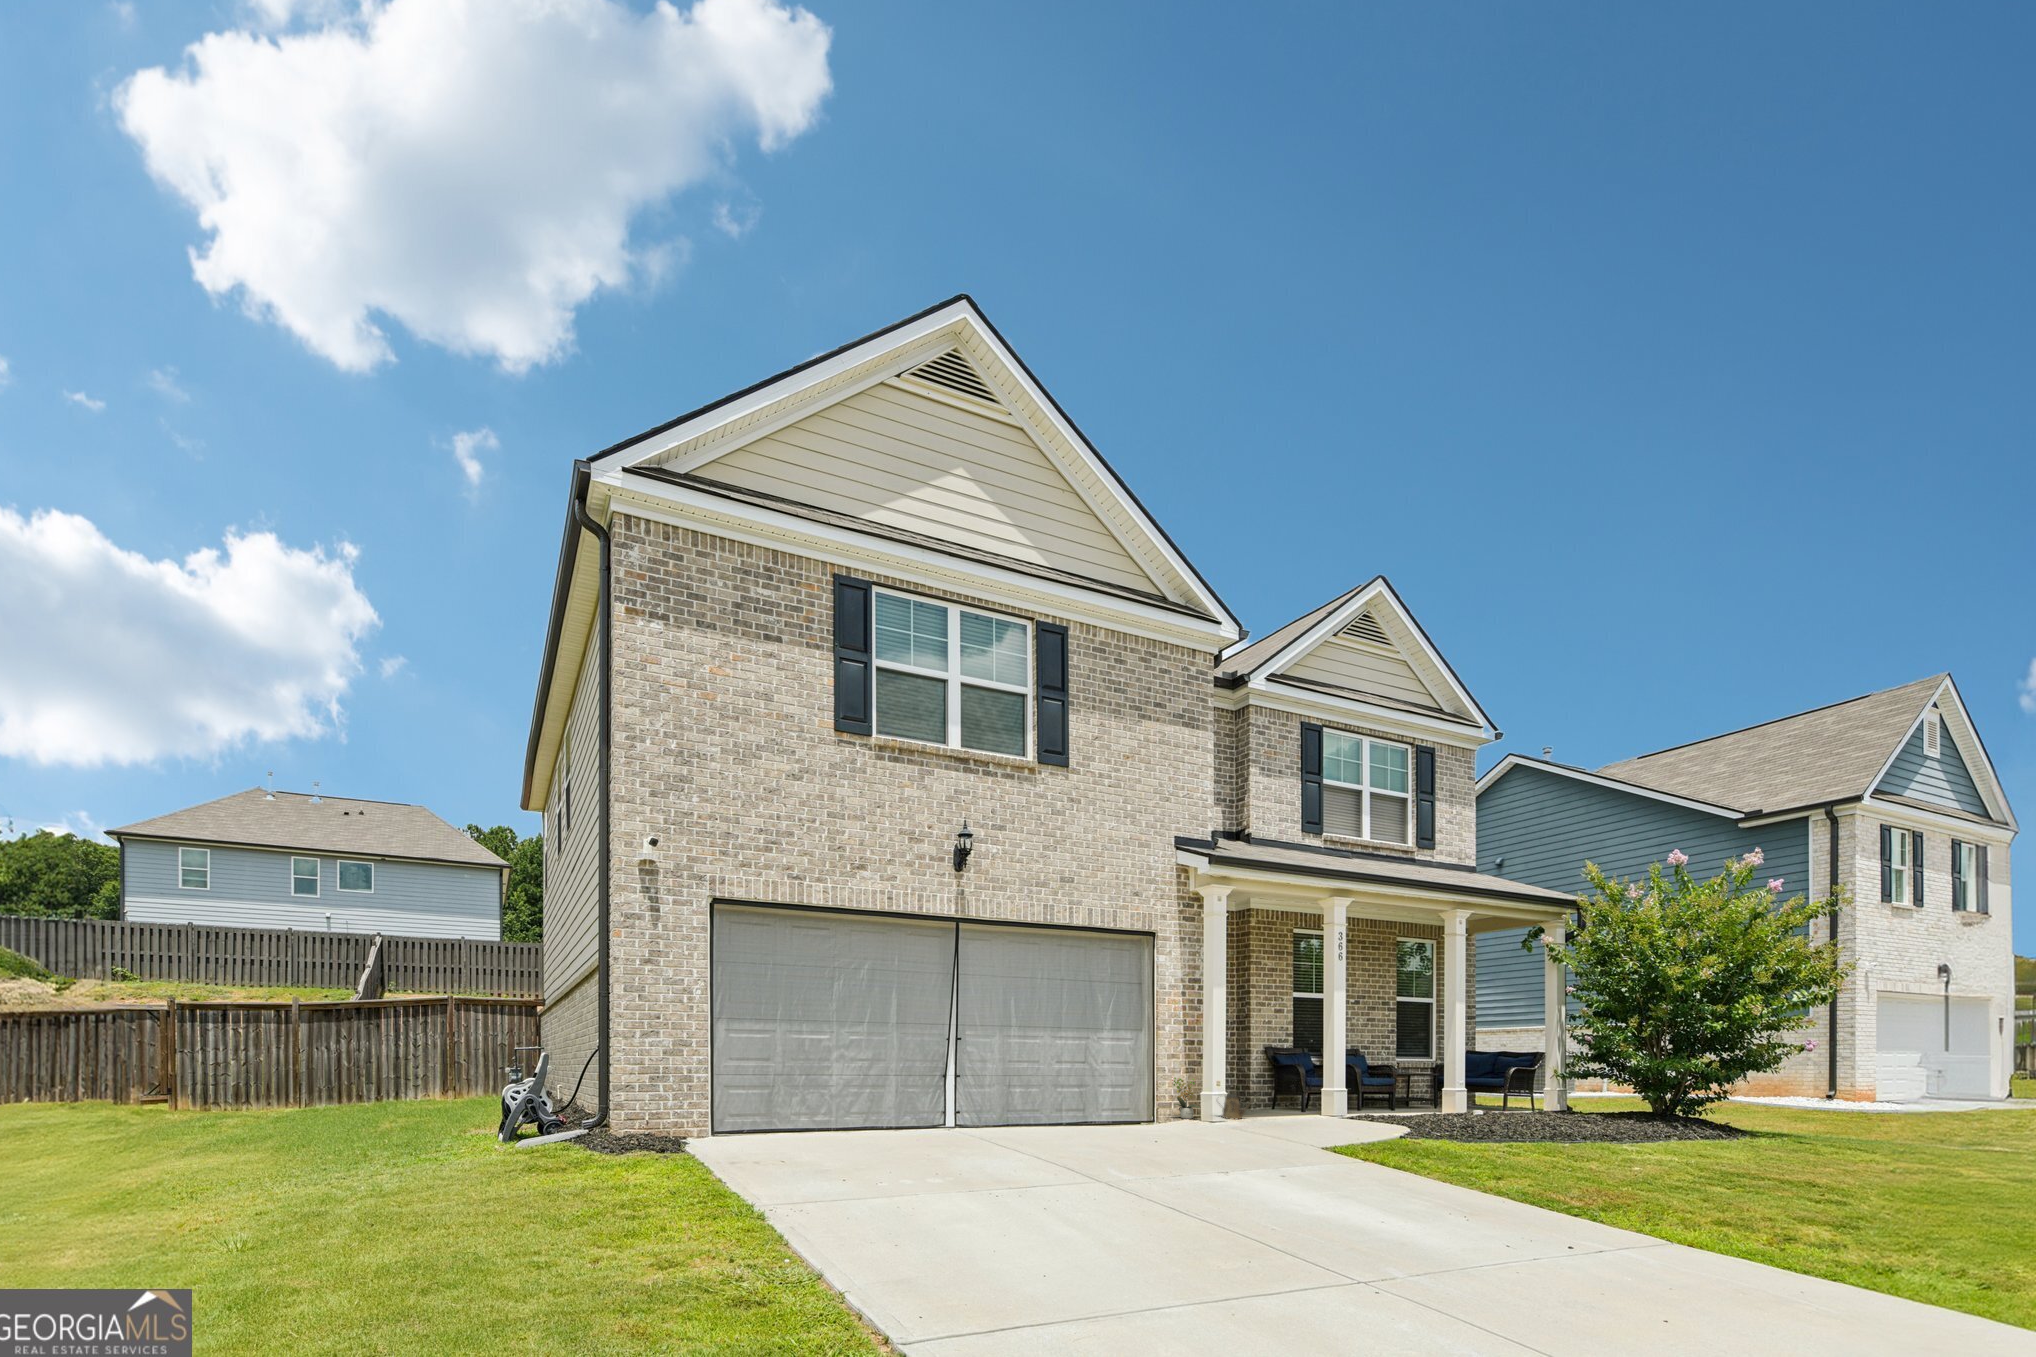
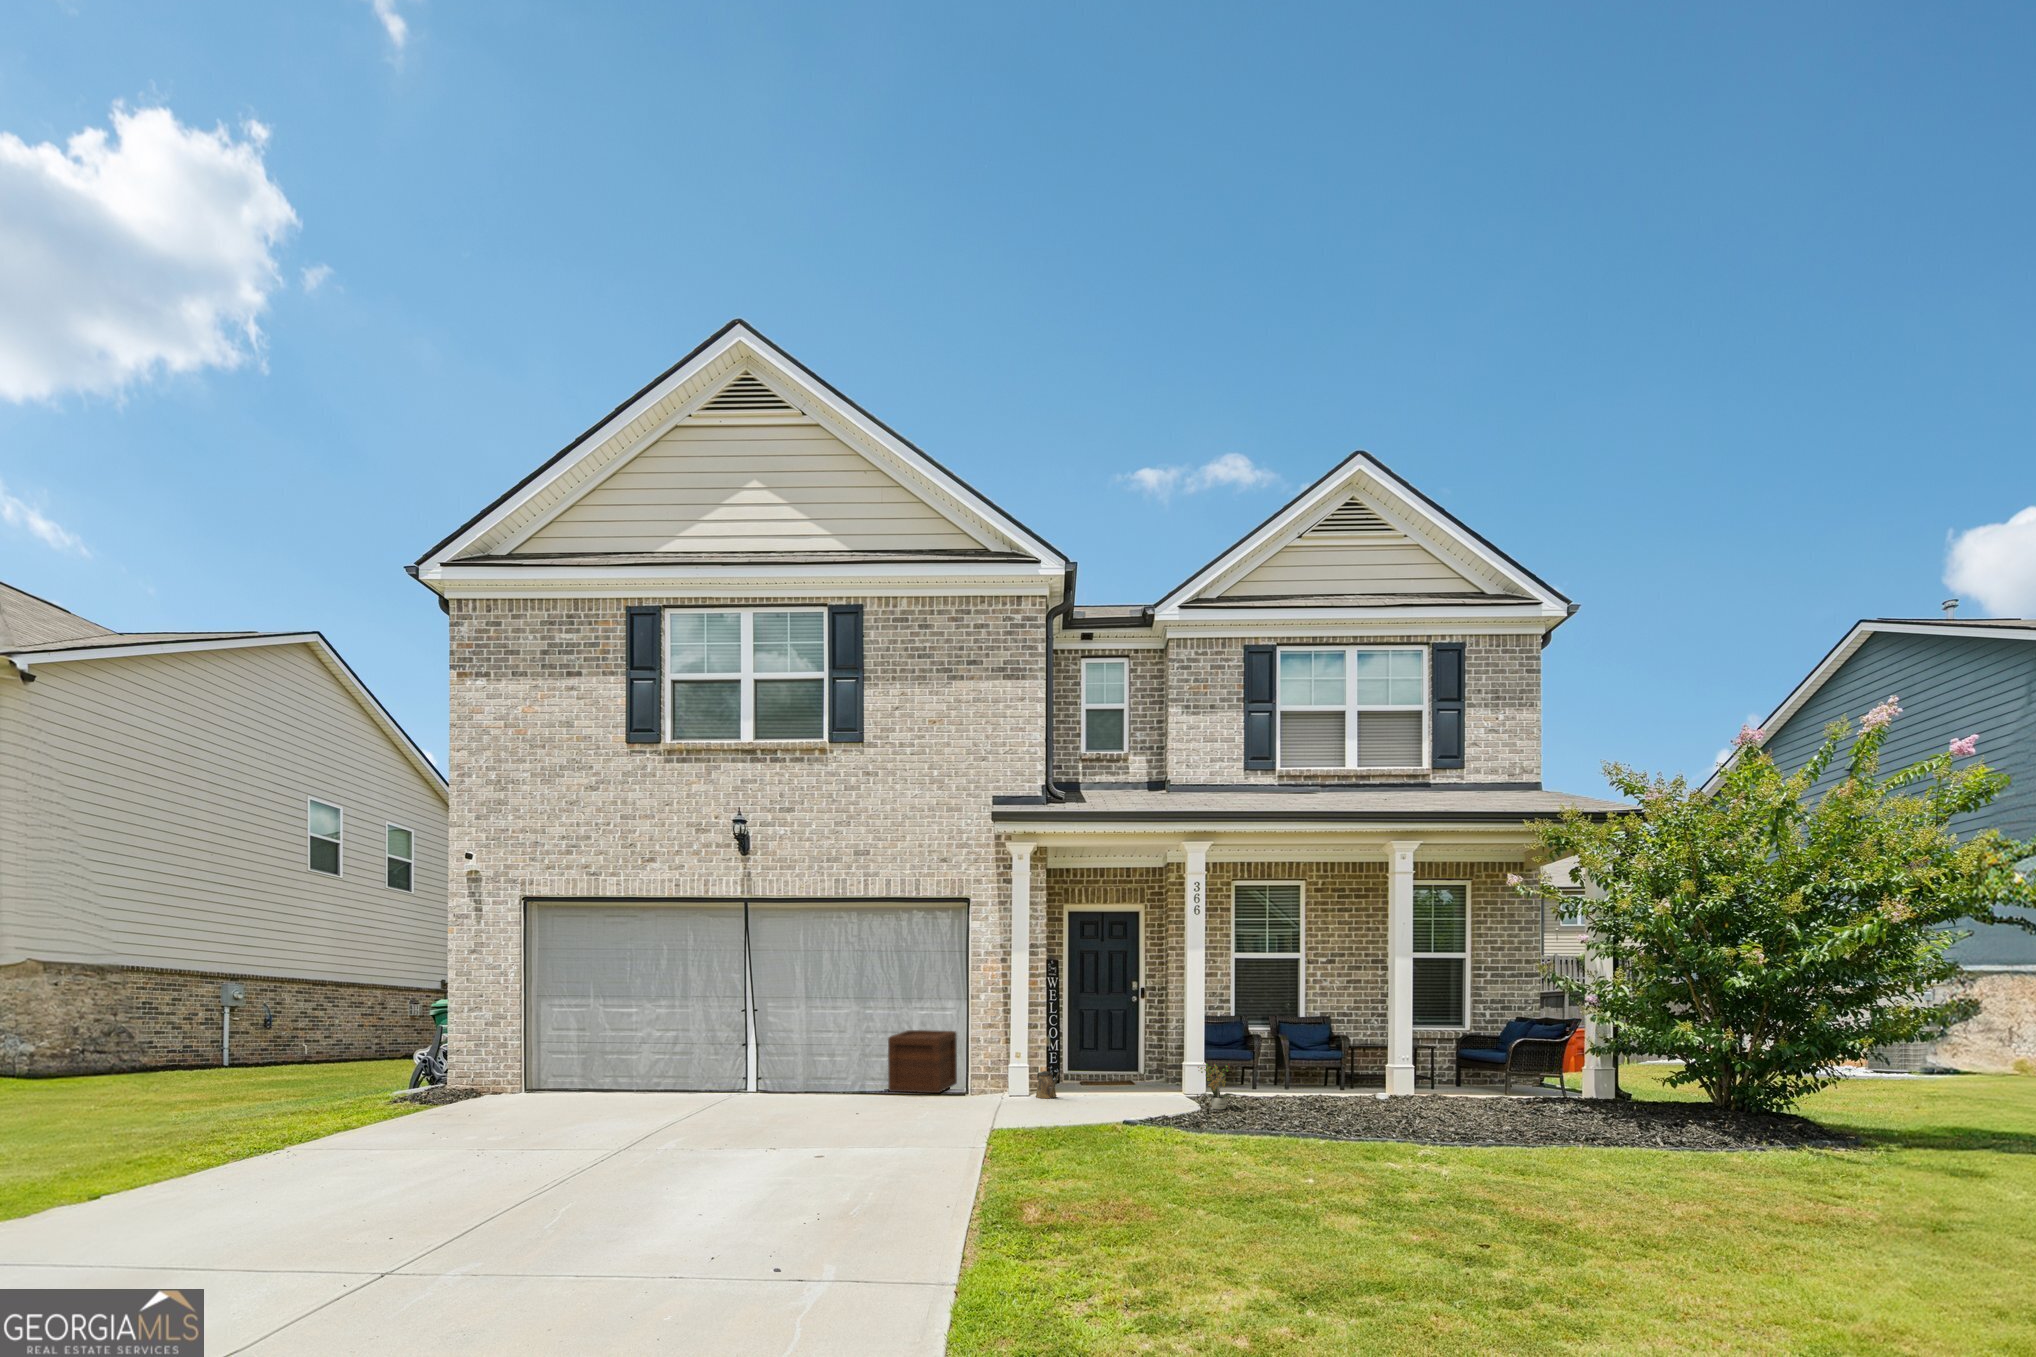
wooden crate: none [1087,1061,1162,1125] -> present [888,1030,957,1093]
potted plant: present [1172,1077,1200,1119] -> present [1198,1064,1233,1110]

